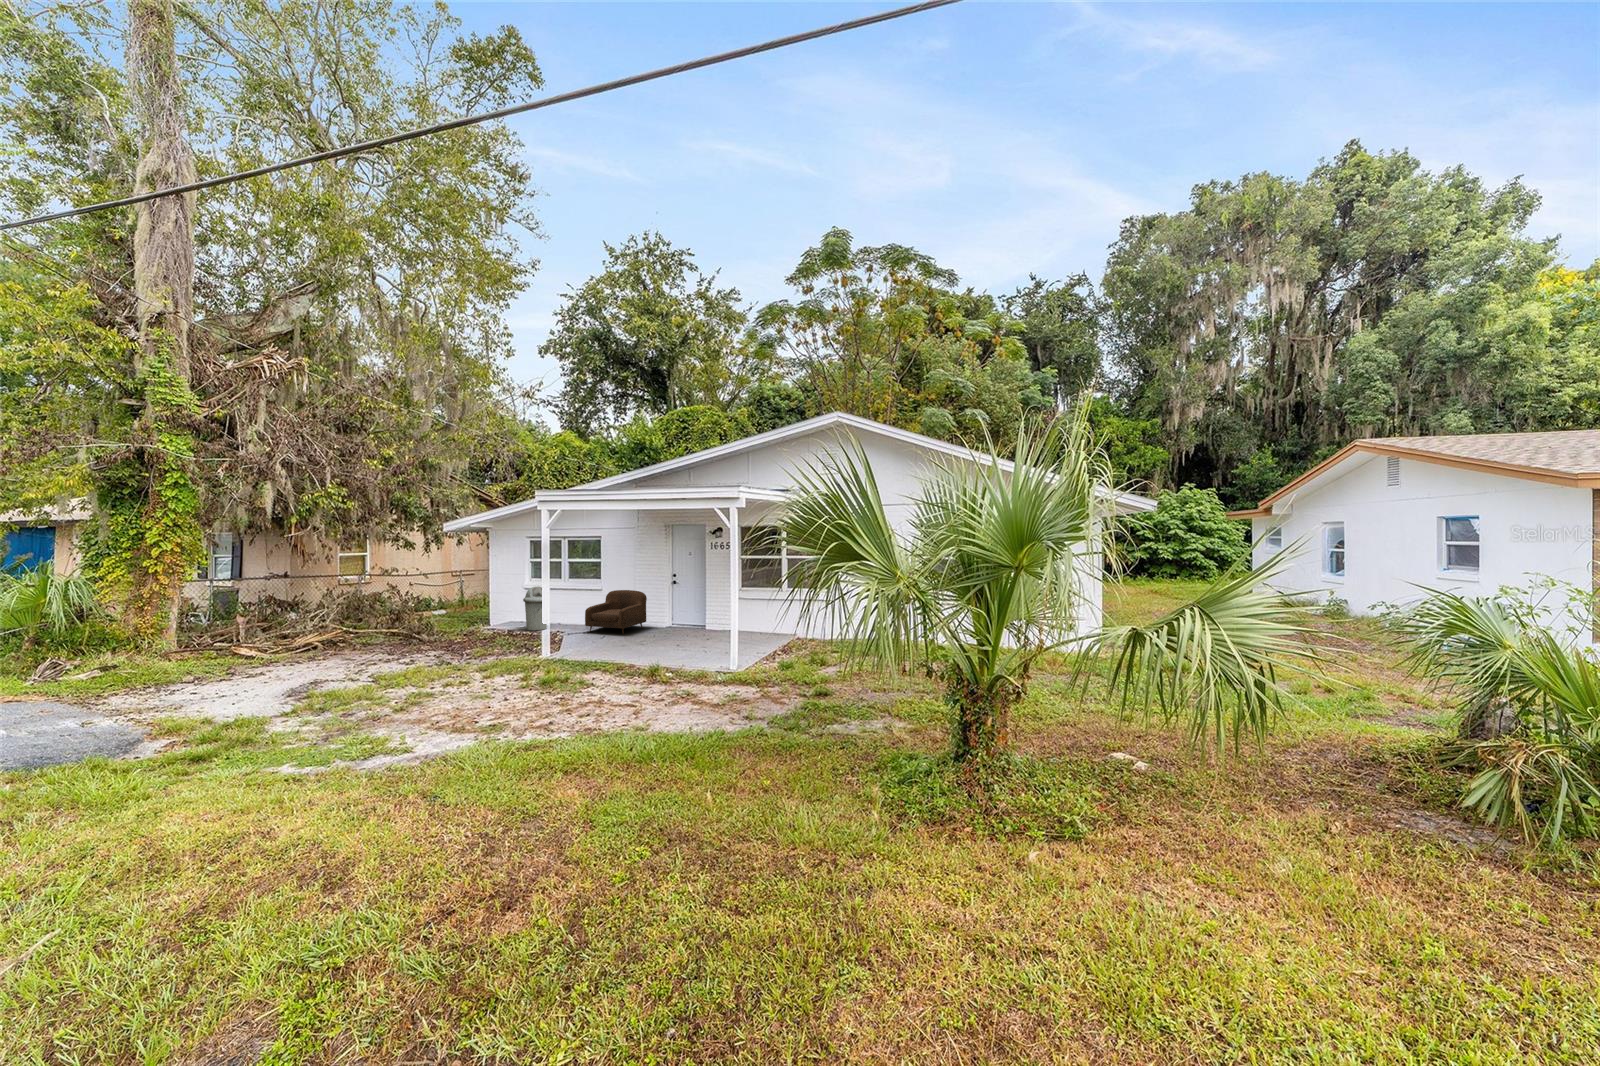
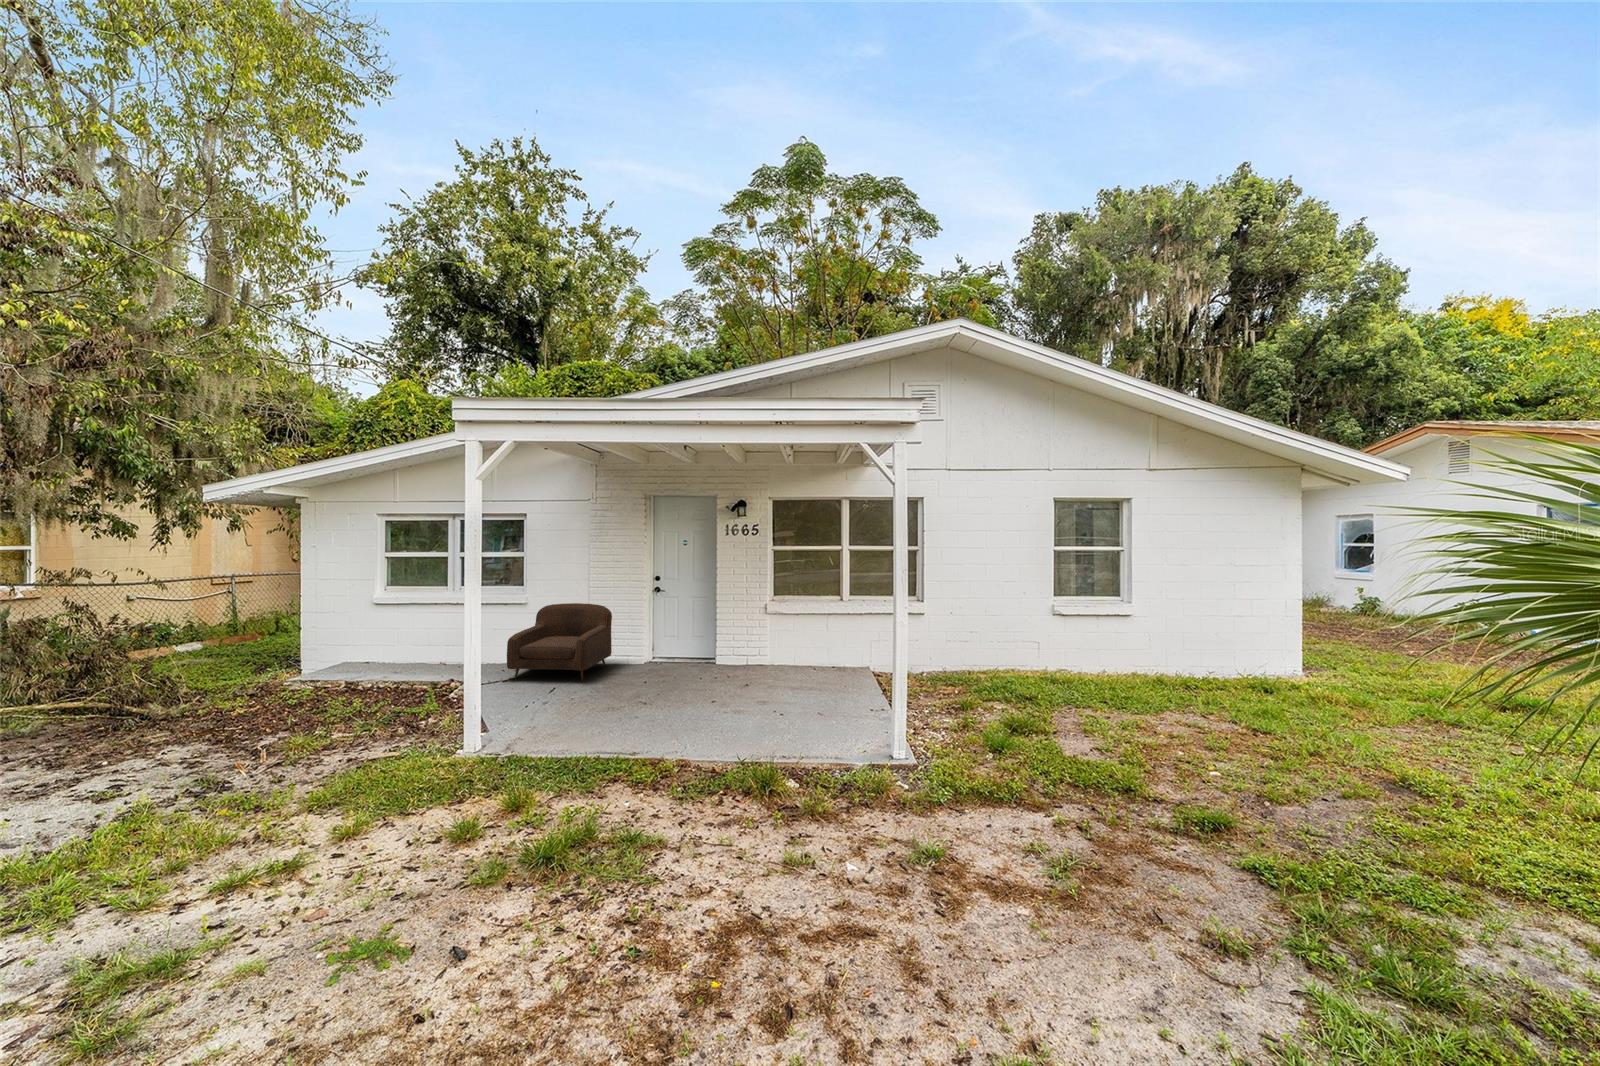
trash can: present [523,586,547,630] -> none [373,600,424,680]

